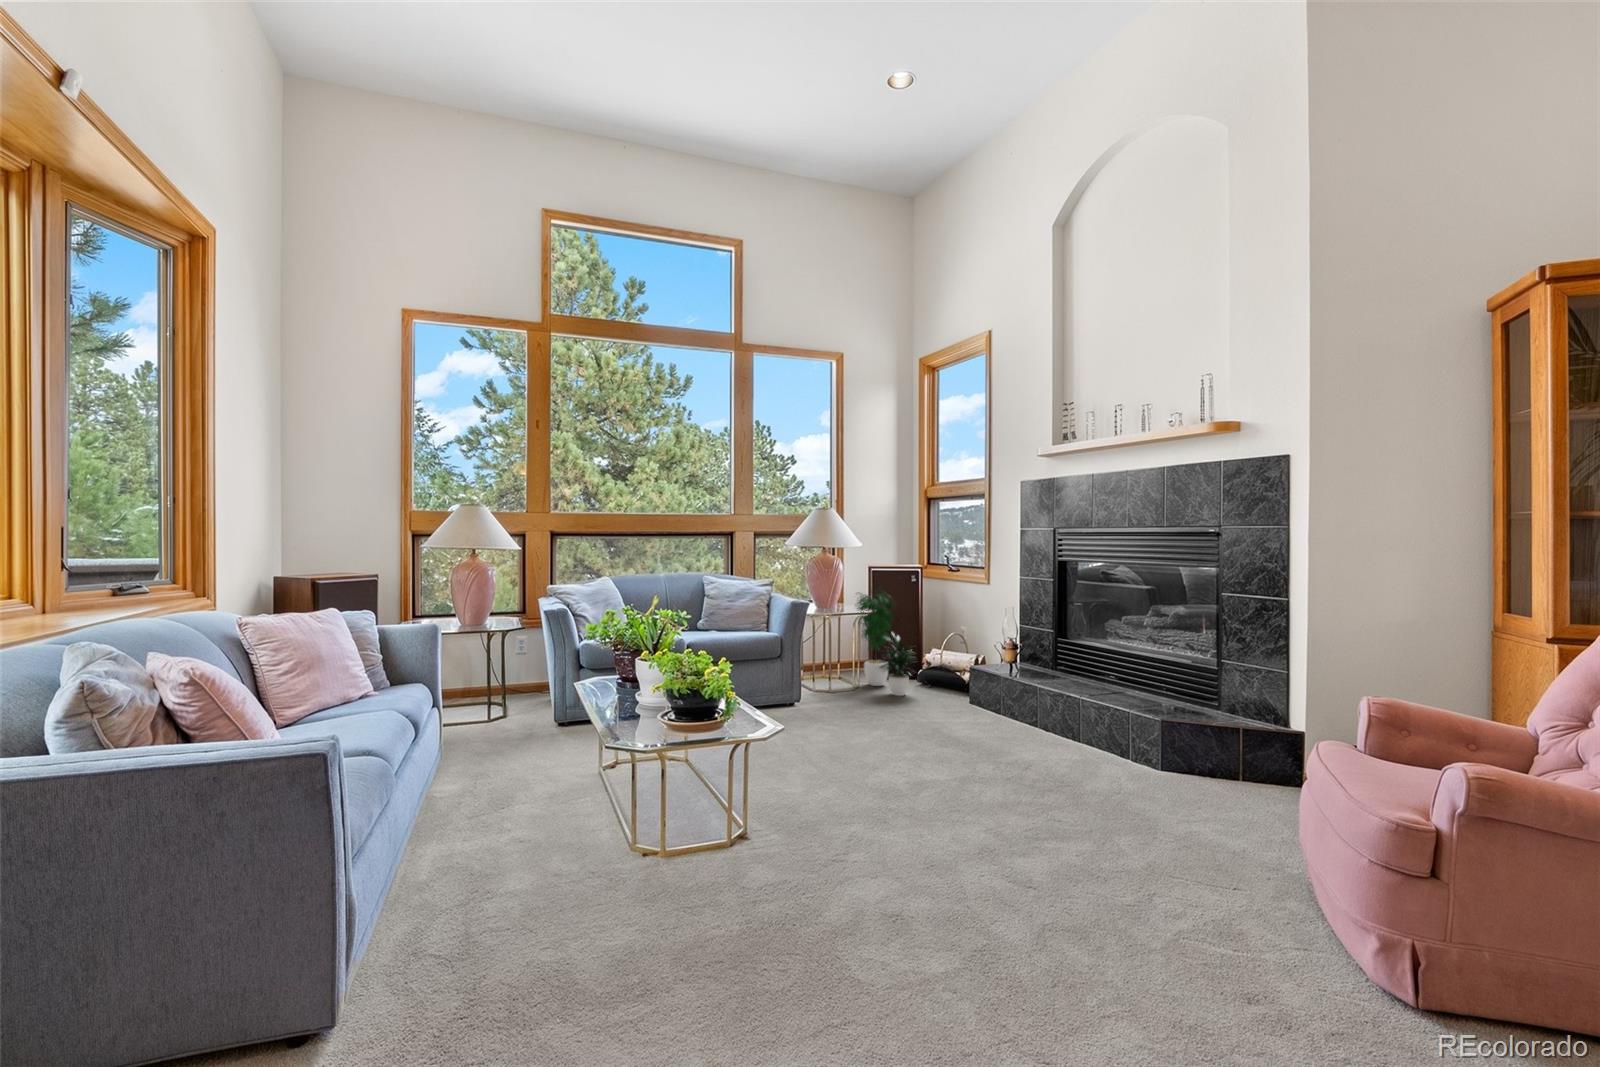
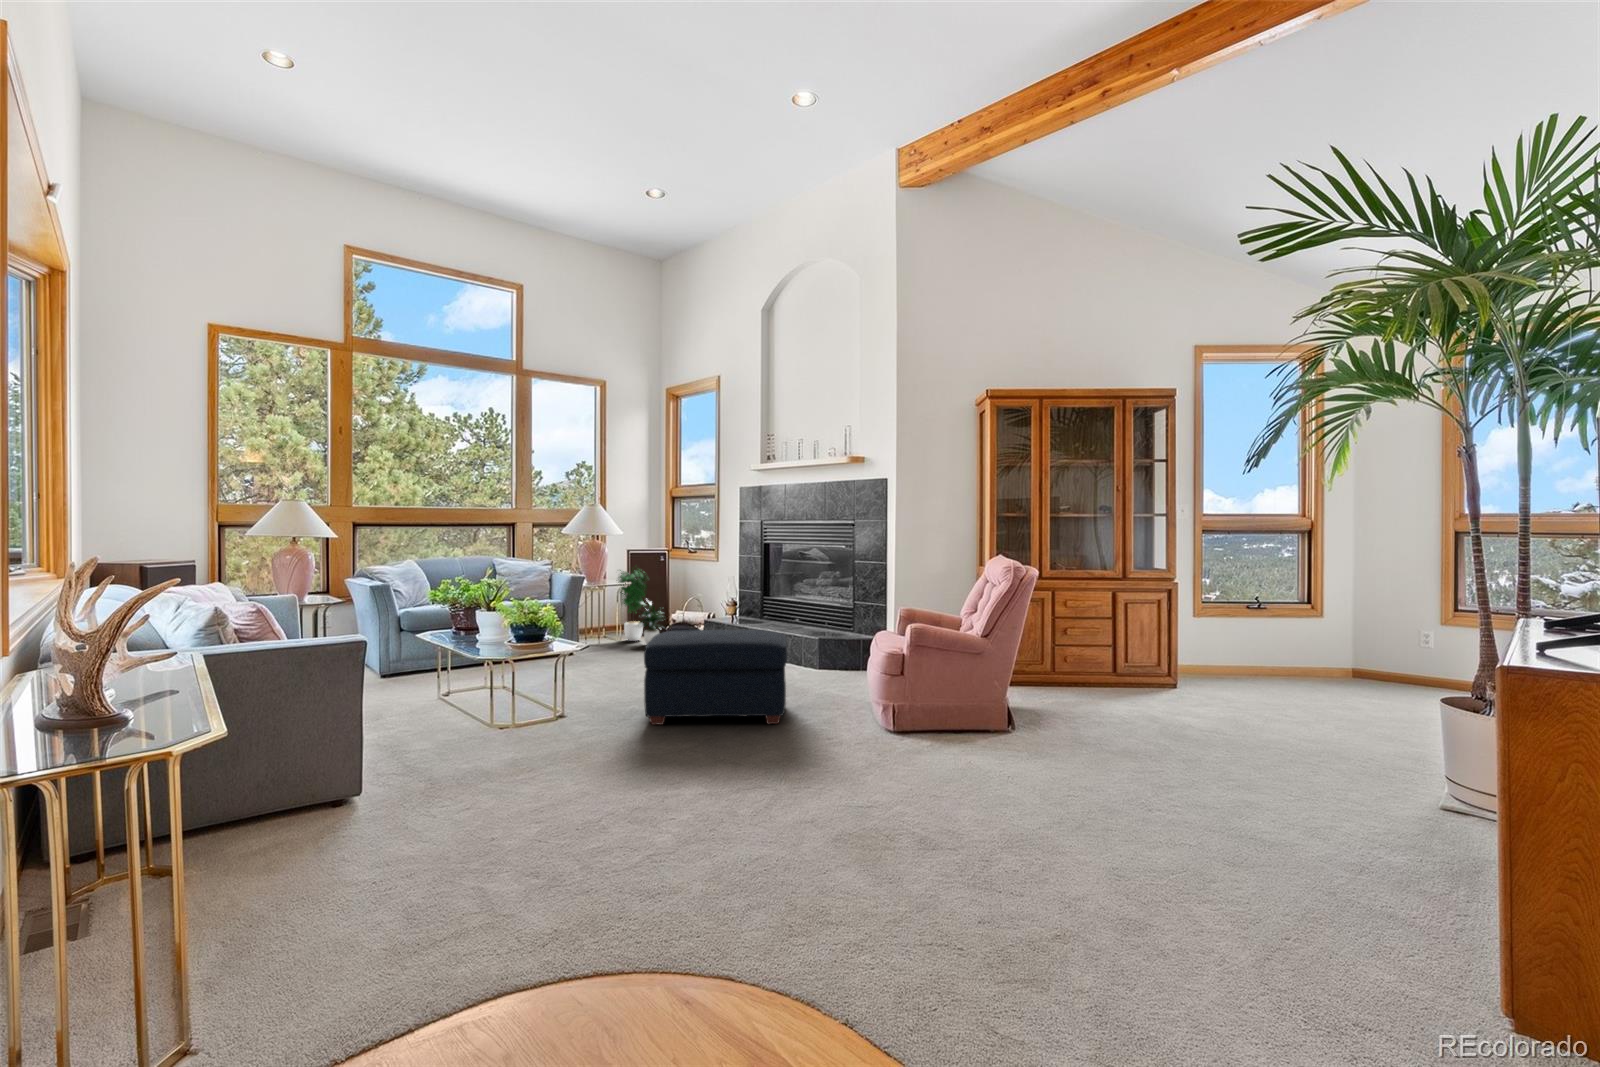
ottoman: none [866,712,1140,927] -> present [644,630,787,725]

